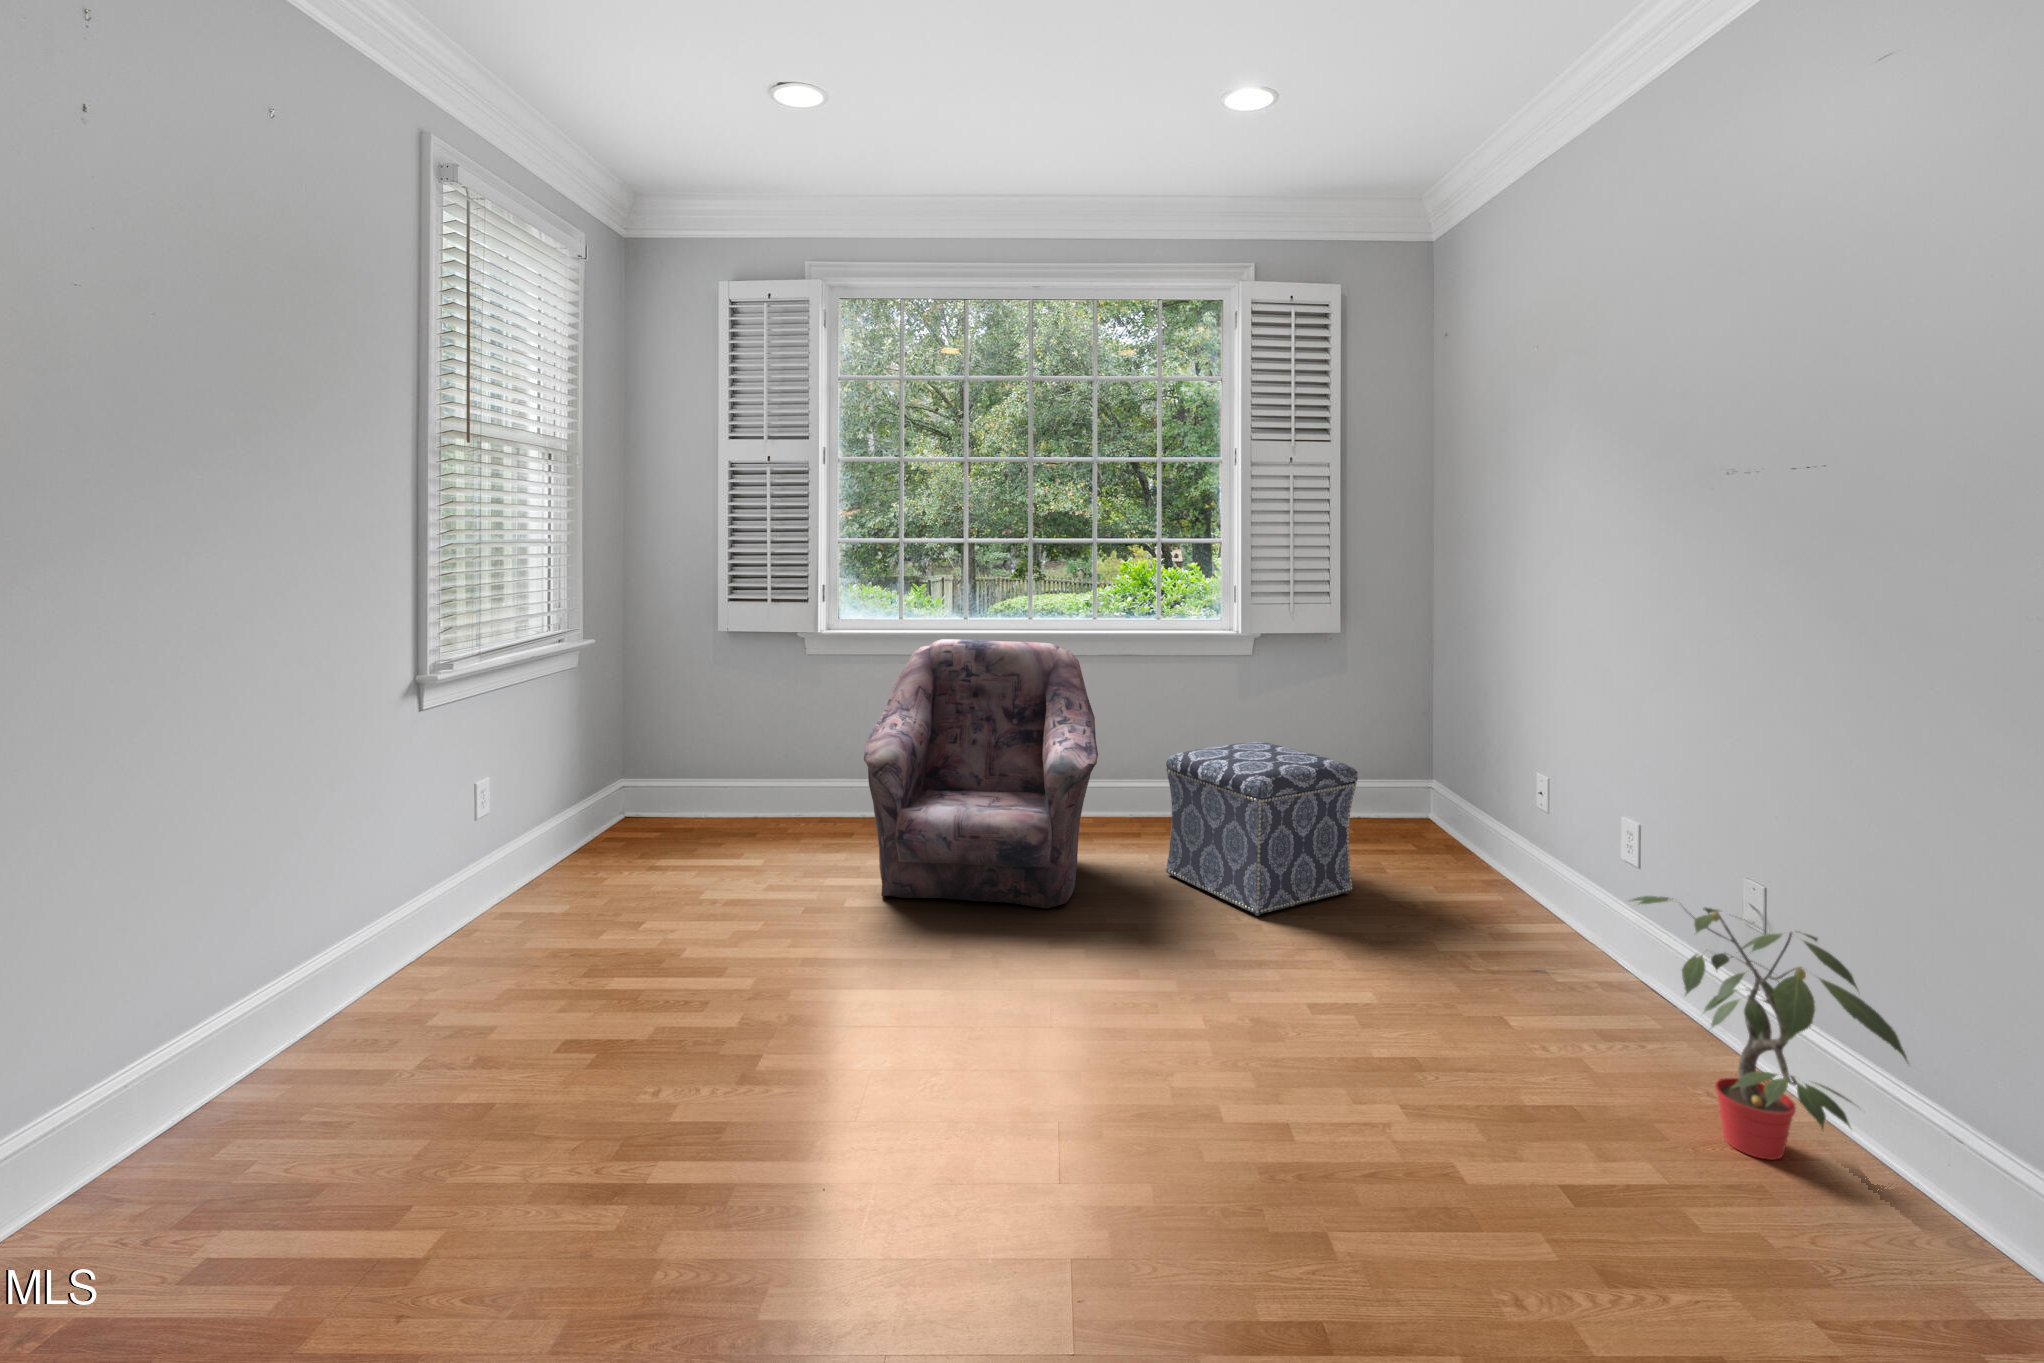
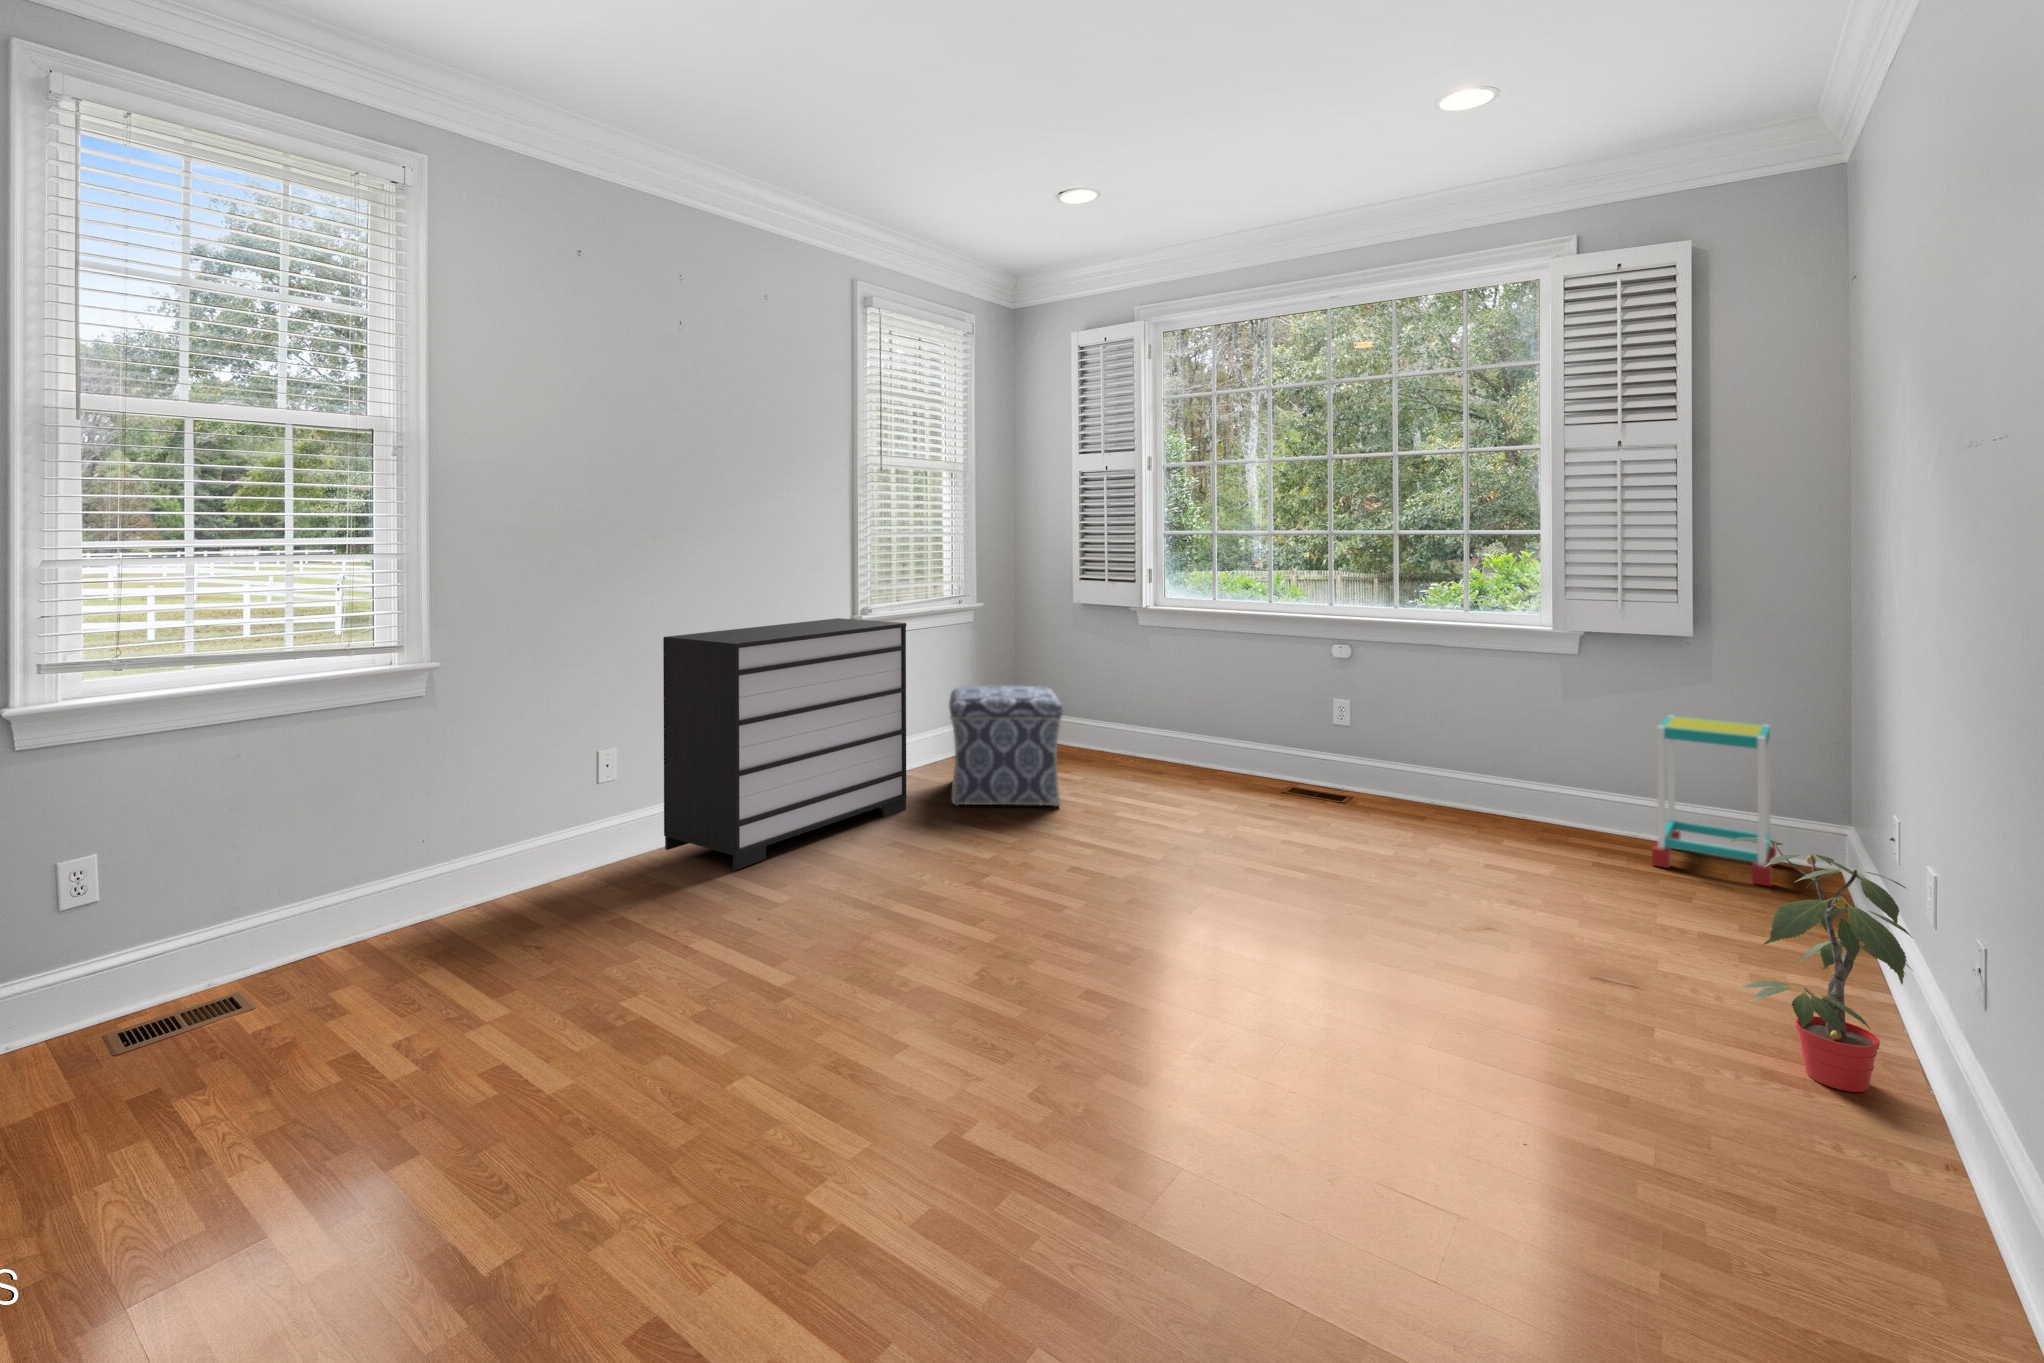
armchair: present [864,639,1098,908] -> none [1146,611,1358,829]
dresser: none [48,685,536,1217] -> present [663,618,907,870]
side table: none [1358,733,1472,894] -> present [1652,716,1776,886]
ottoman: present [1166,742,1358,916] -> present [949,686,1063,807]

